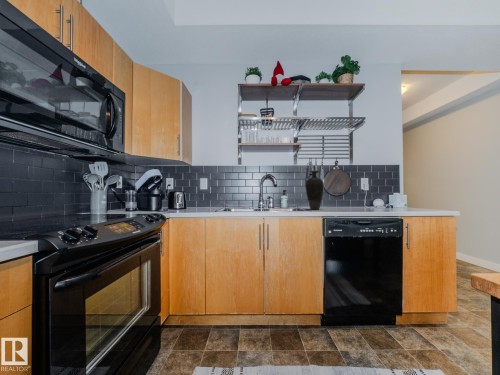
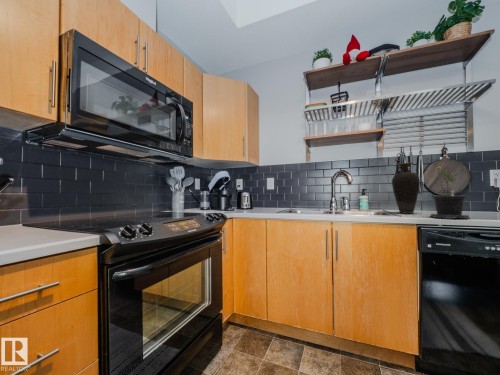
potted plant: none [332,174,355,212] -> present [430,166,469,219]

